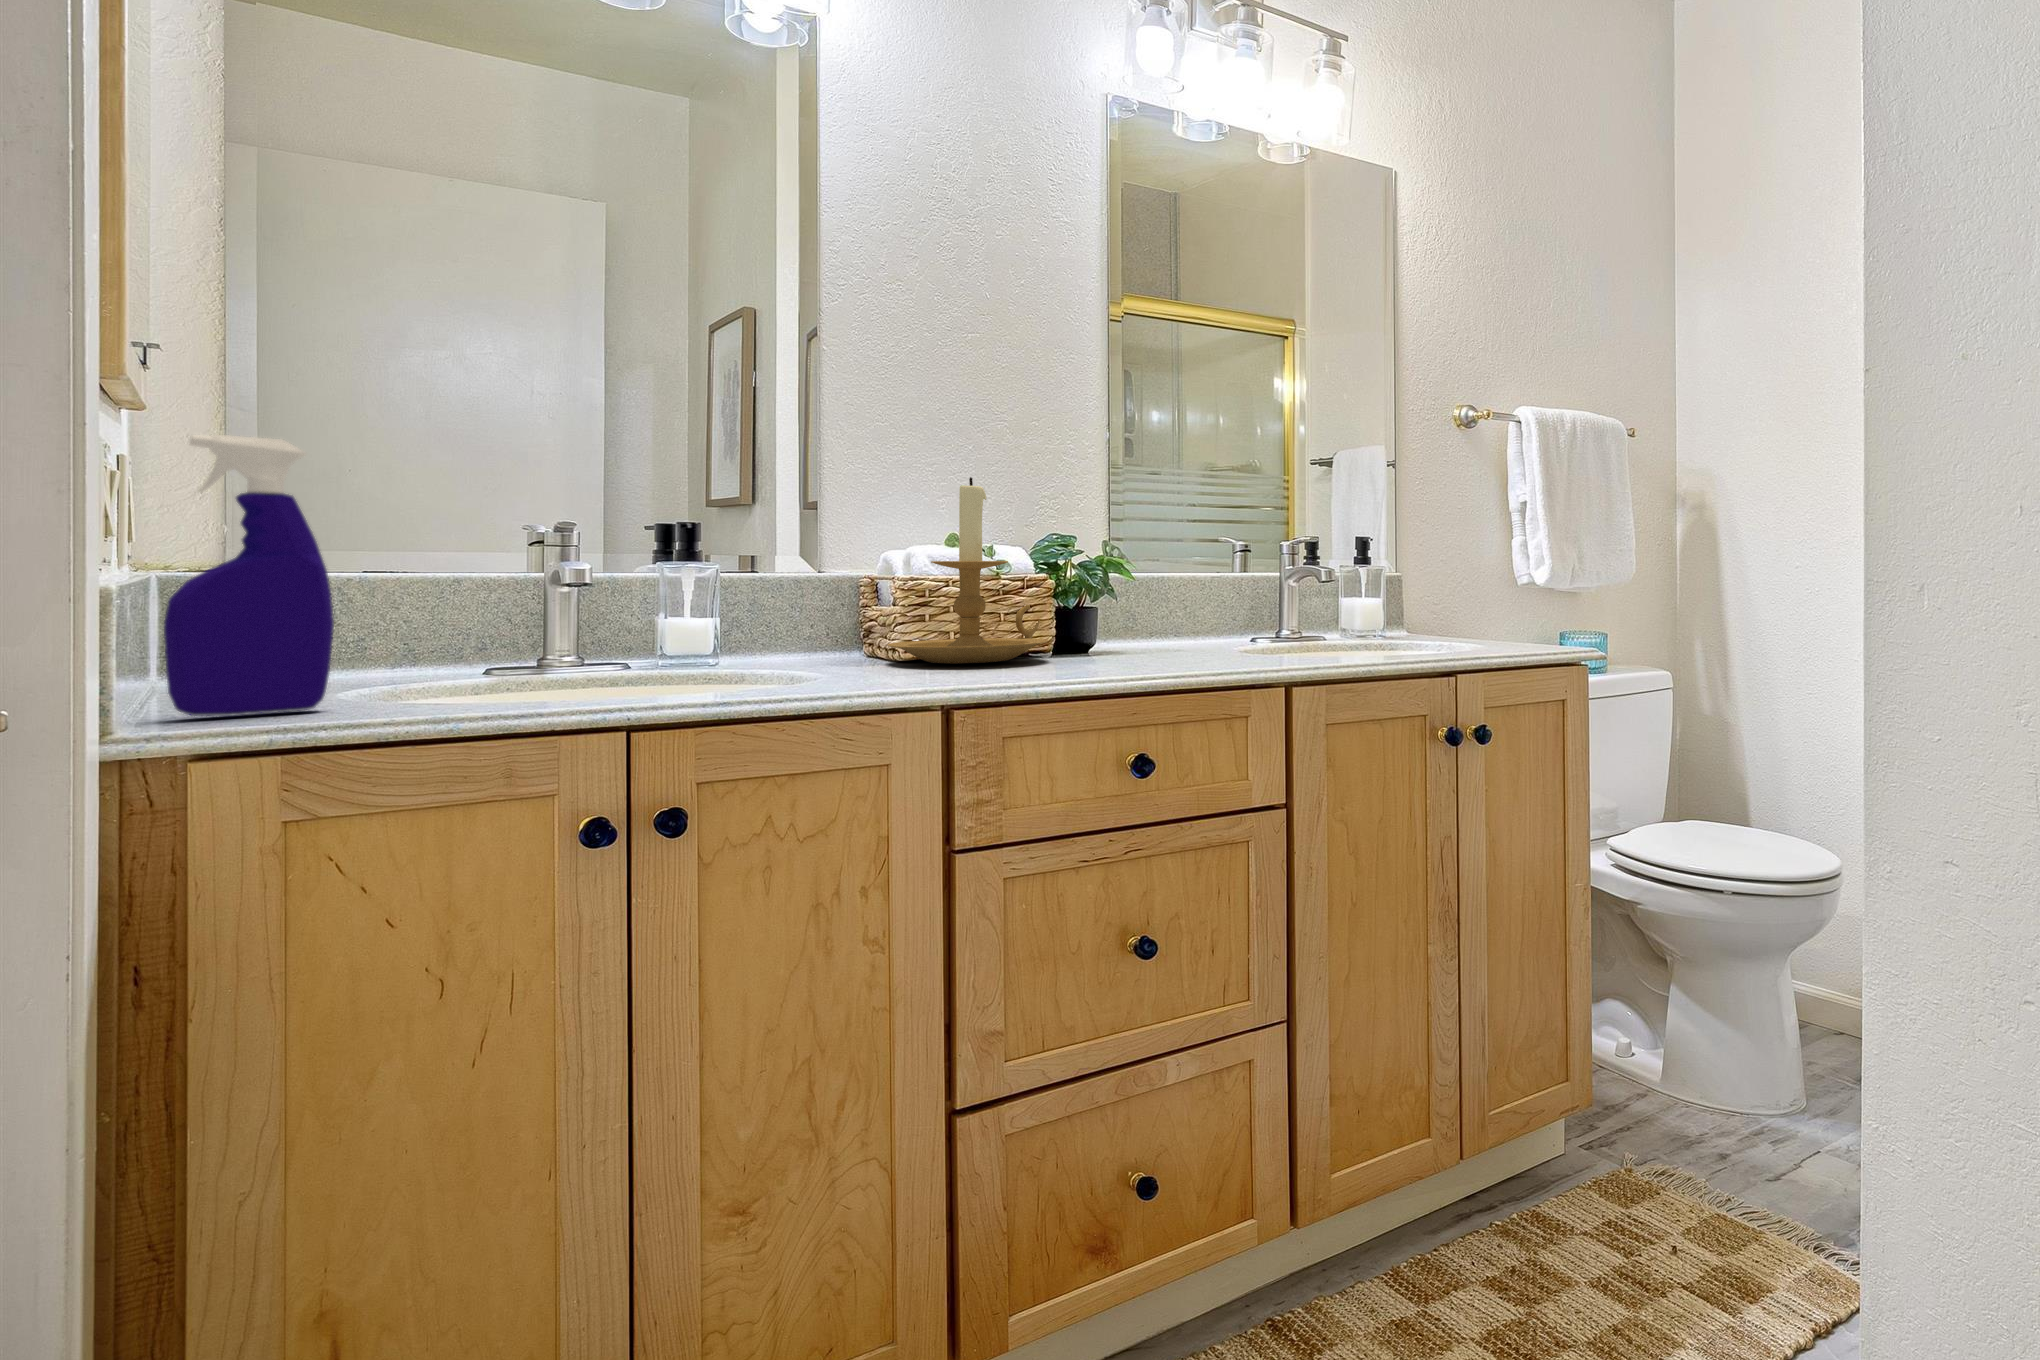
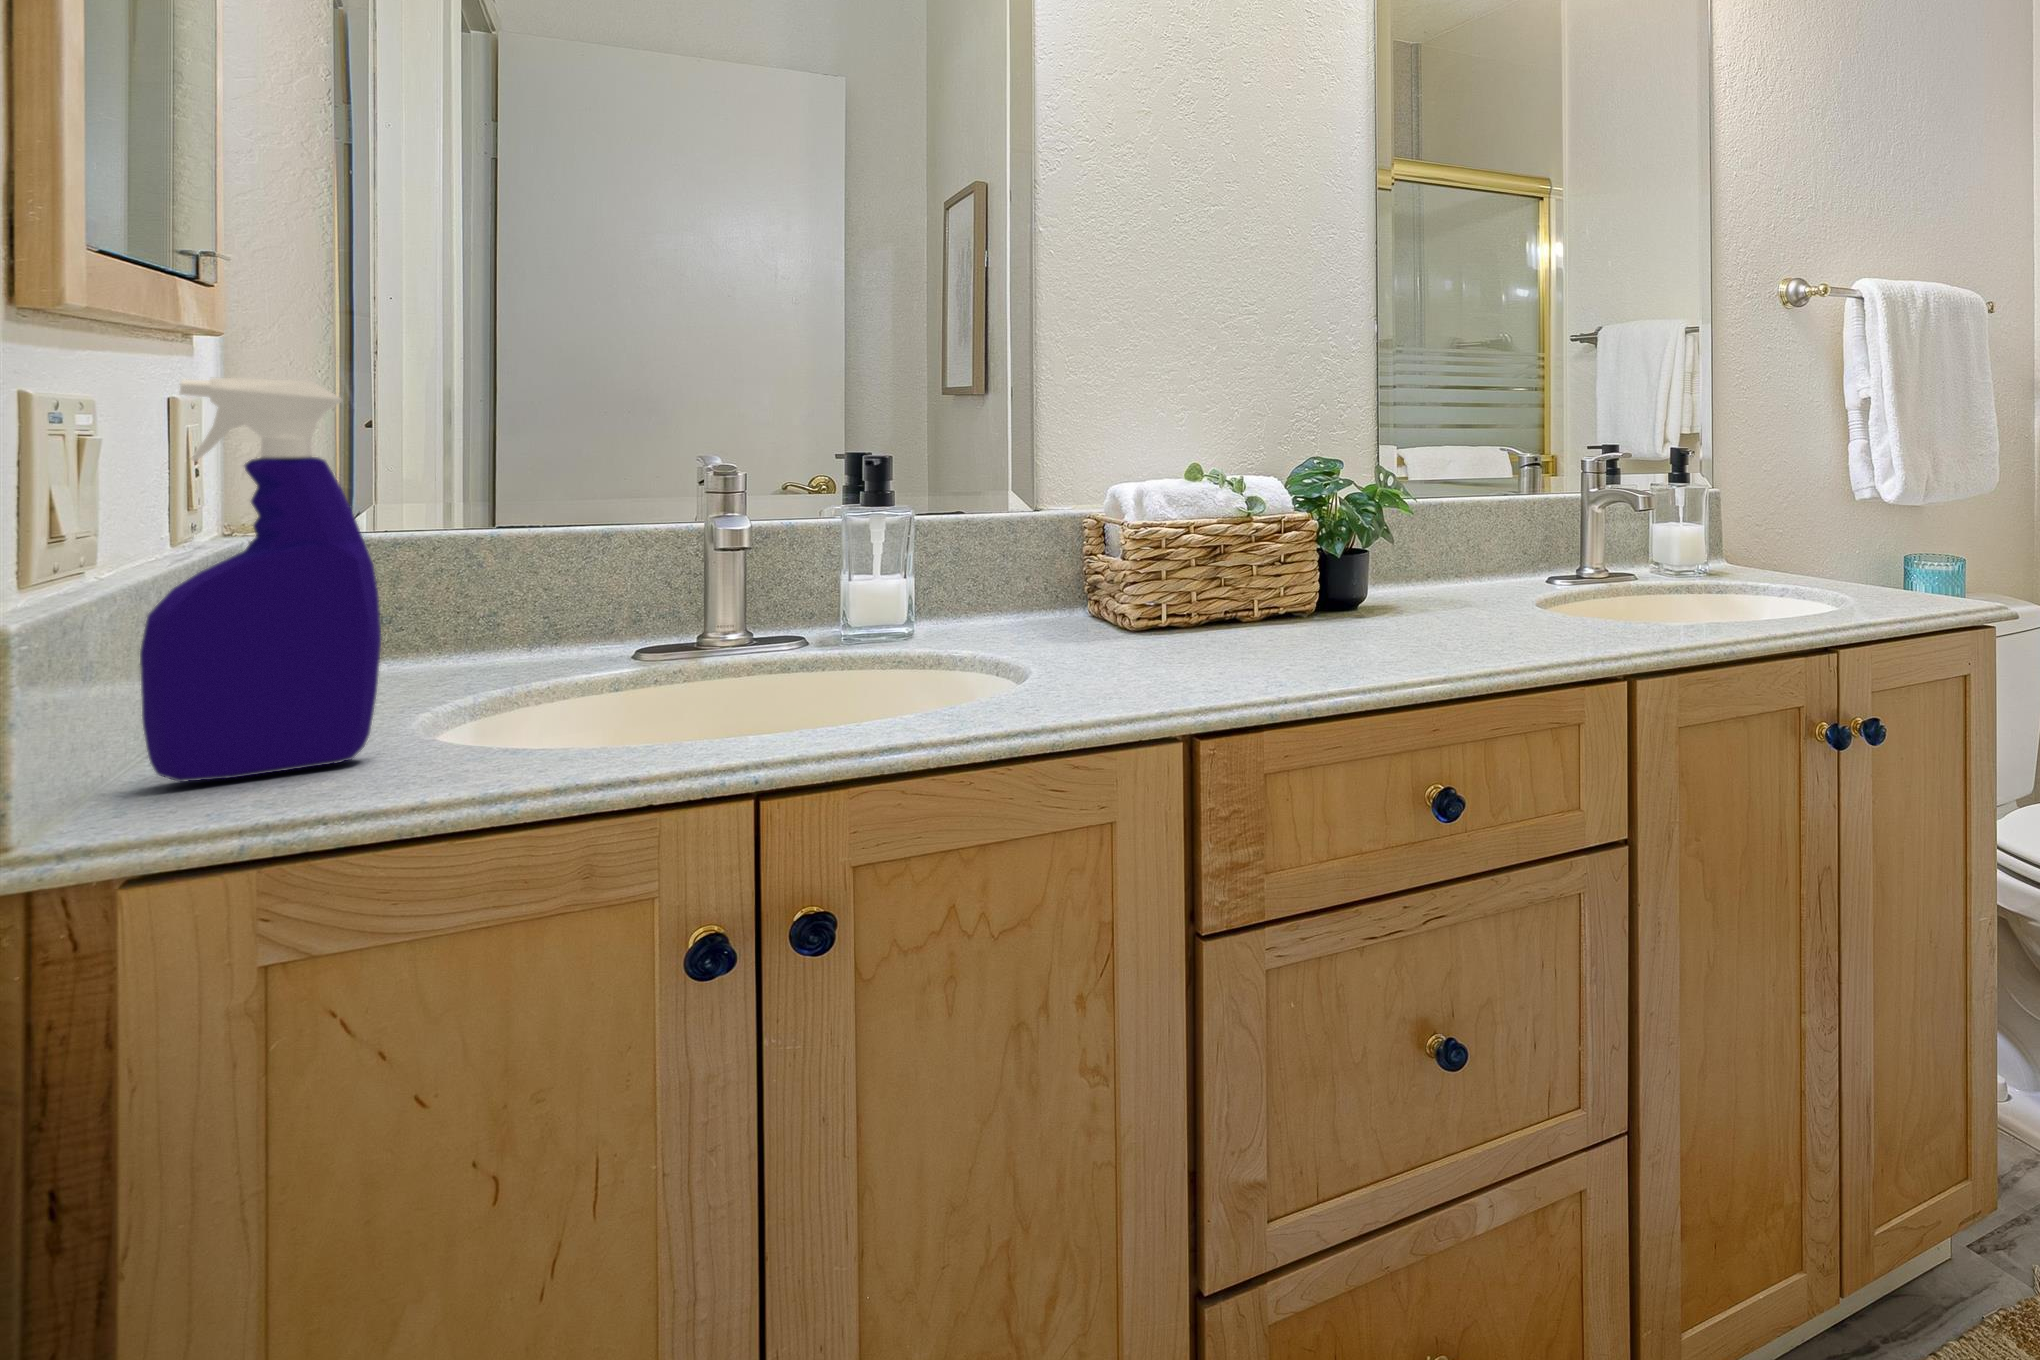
candle holder: present [888,477,1048,664] -> none [1115,392,1313,639]

